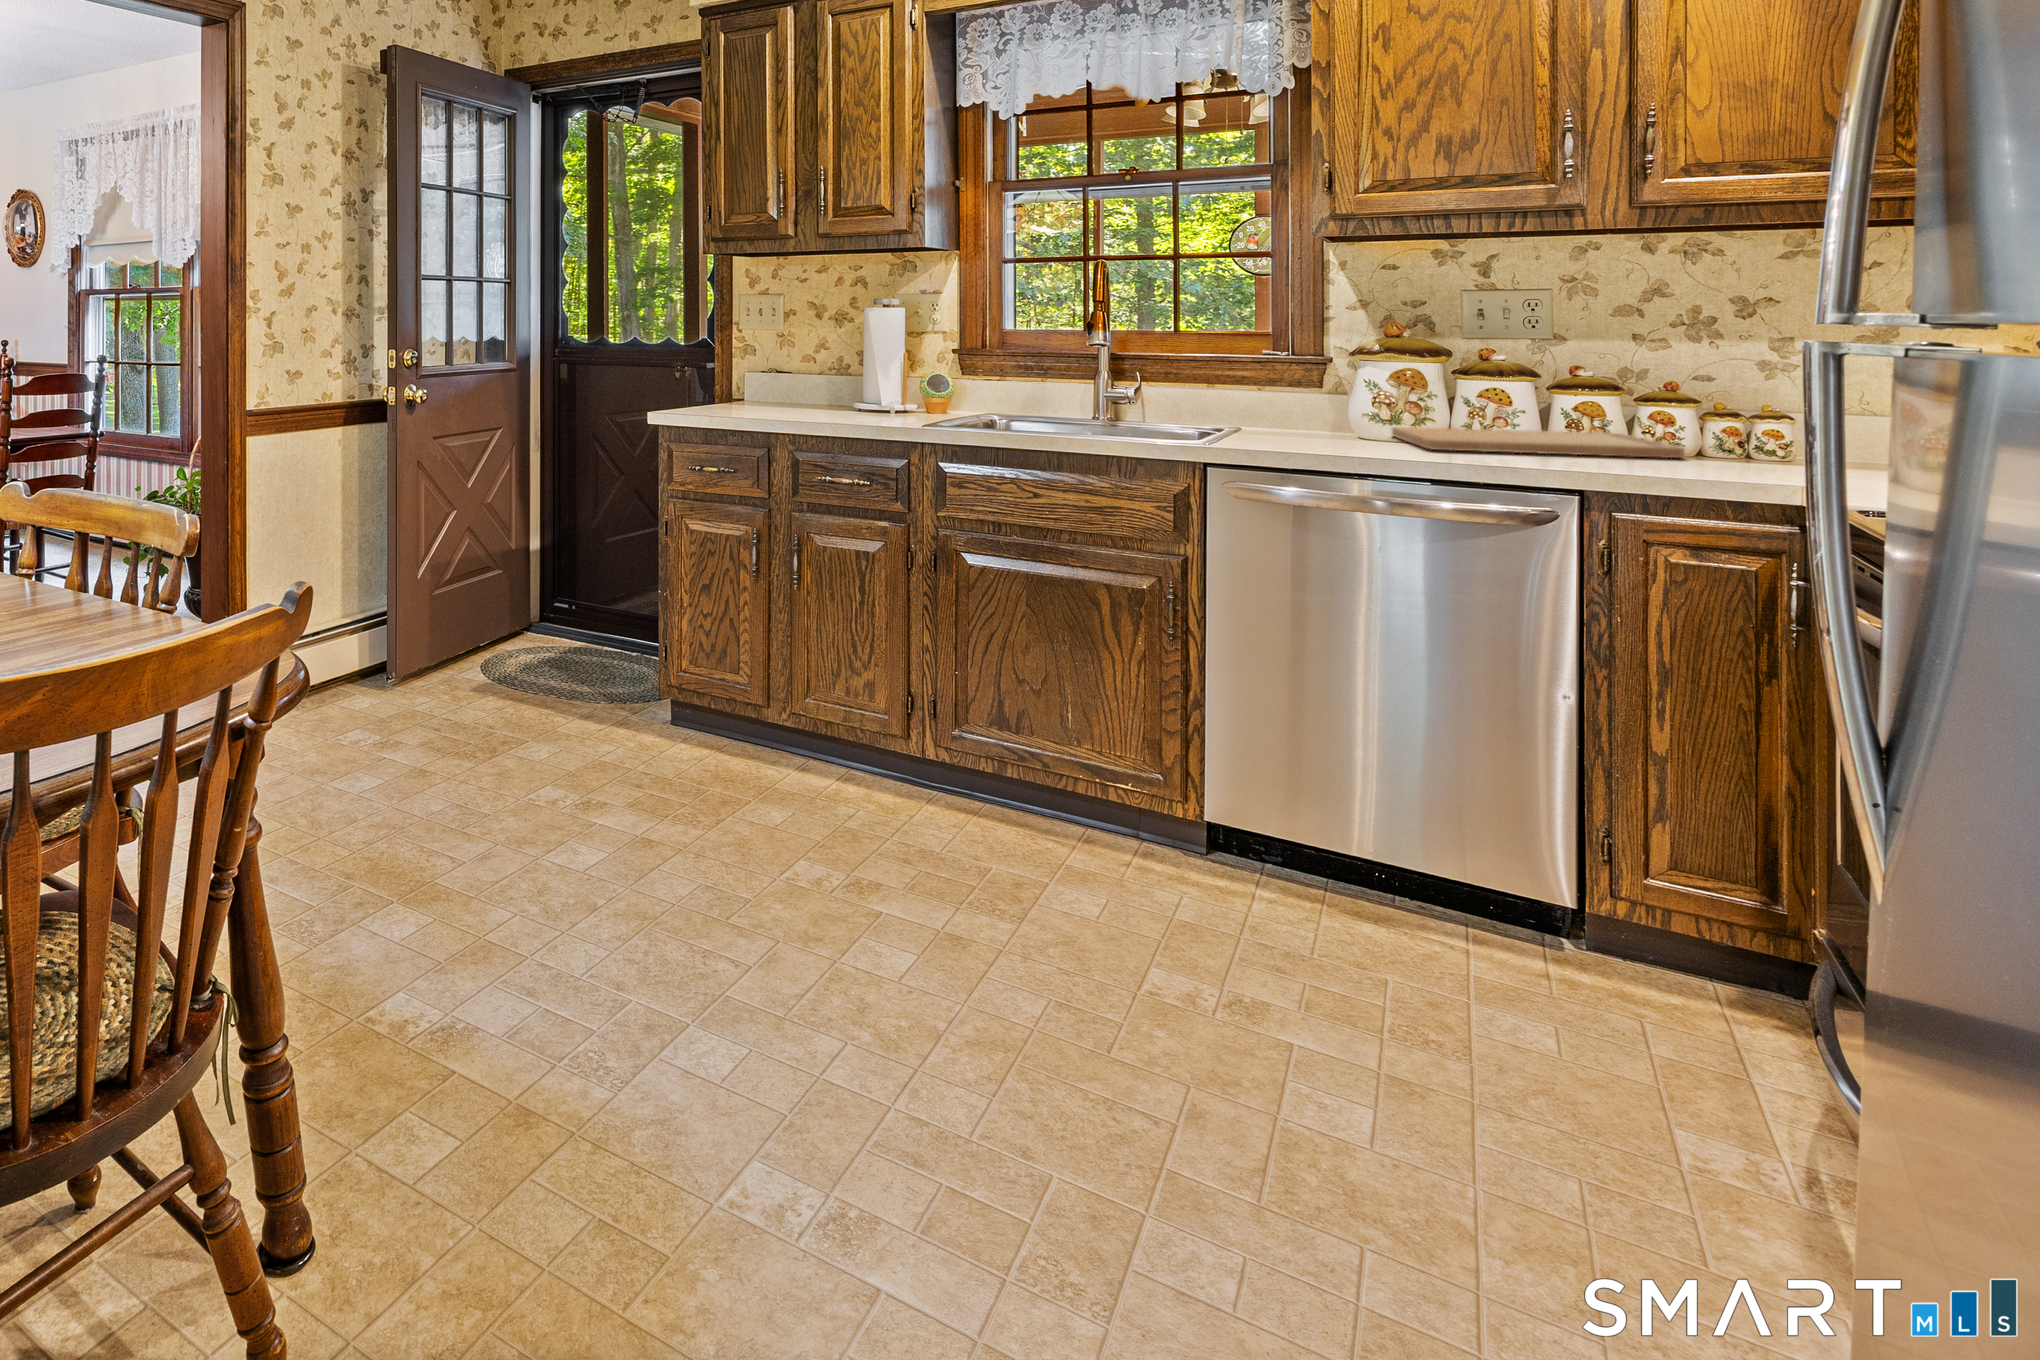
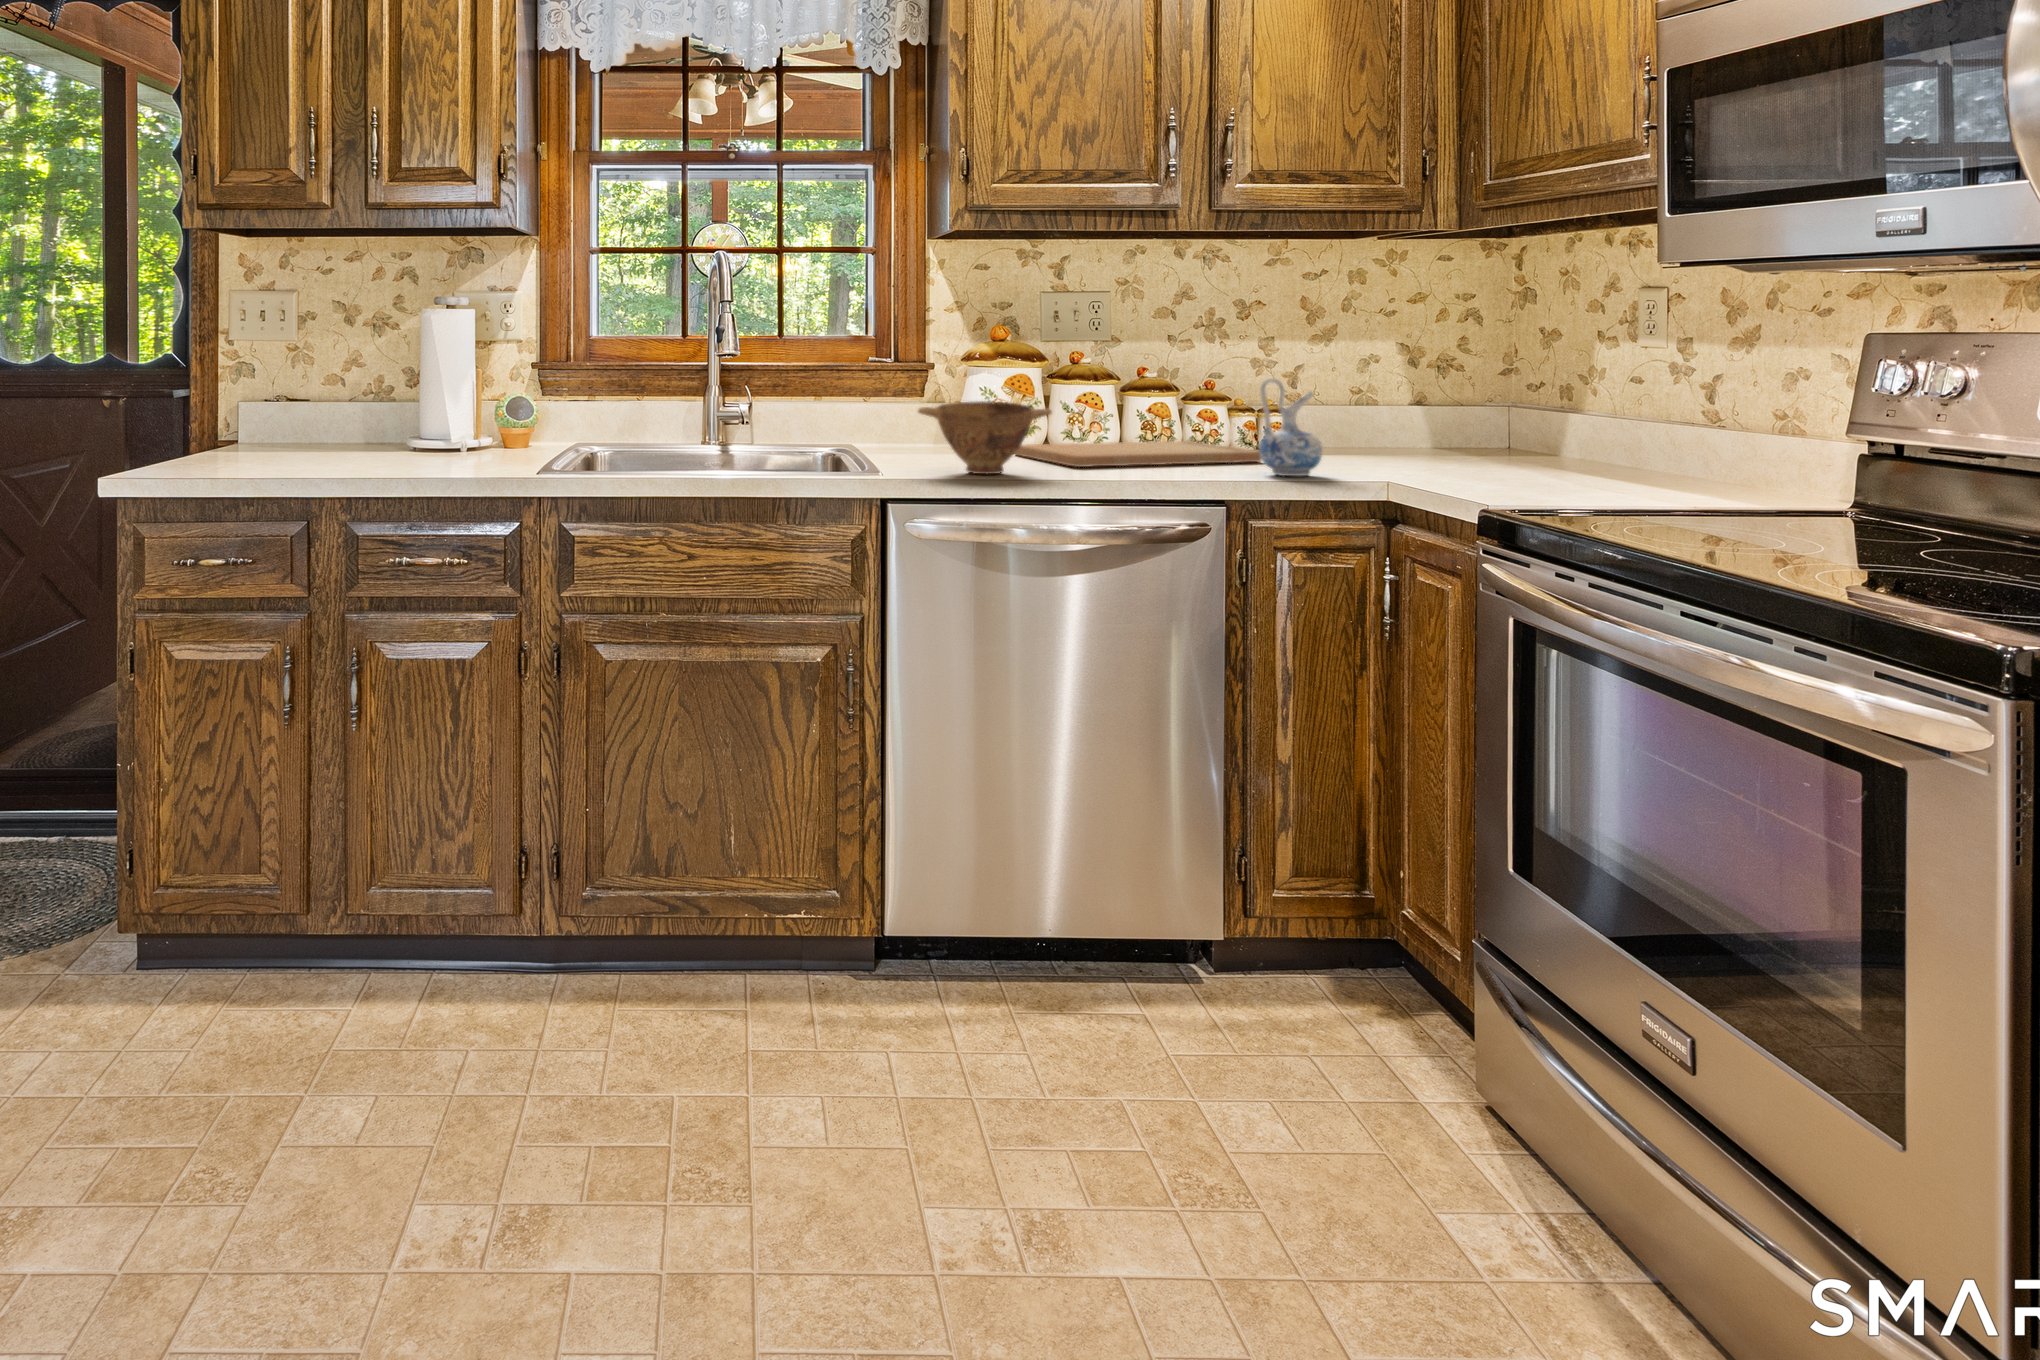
ceramic pitcher: none [1643,376,1726,474] -> present [1259,378,1322,476]
bowl: none [1253,387,1391,451] -> present [918,401,1052,474]

